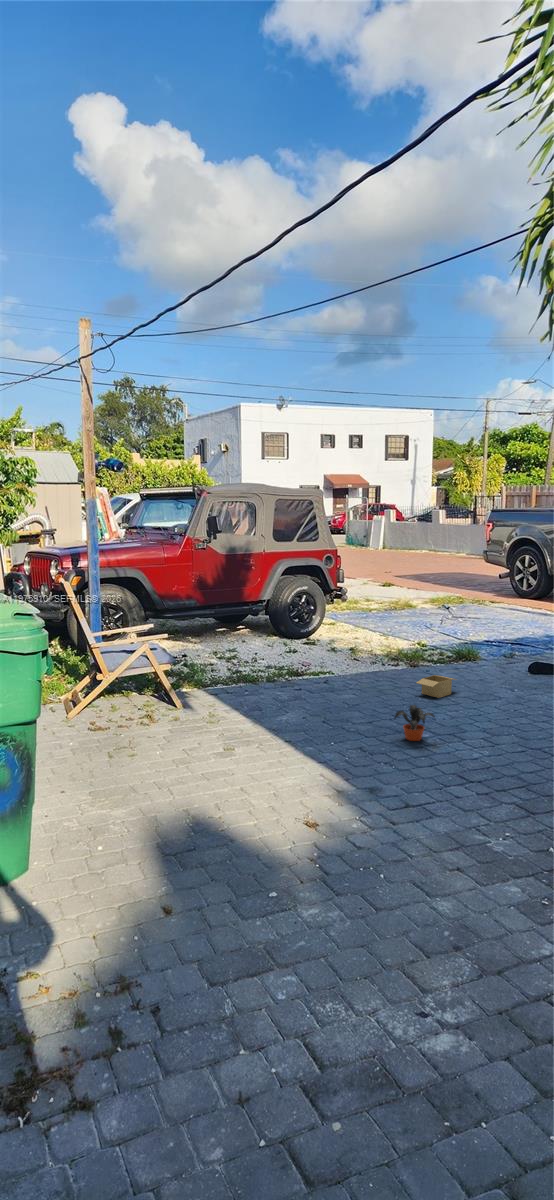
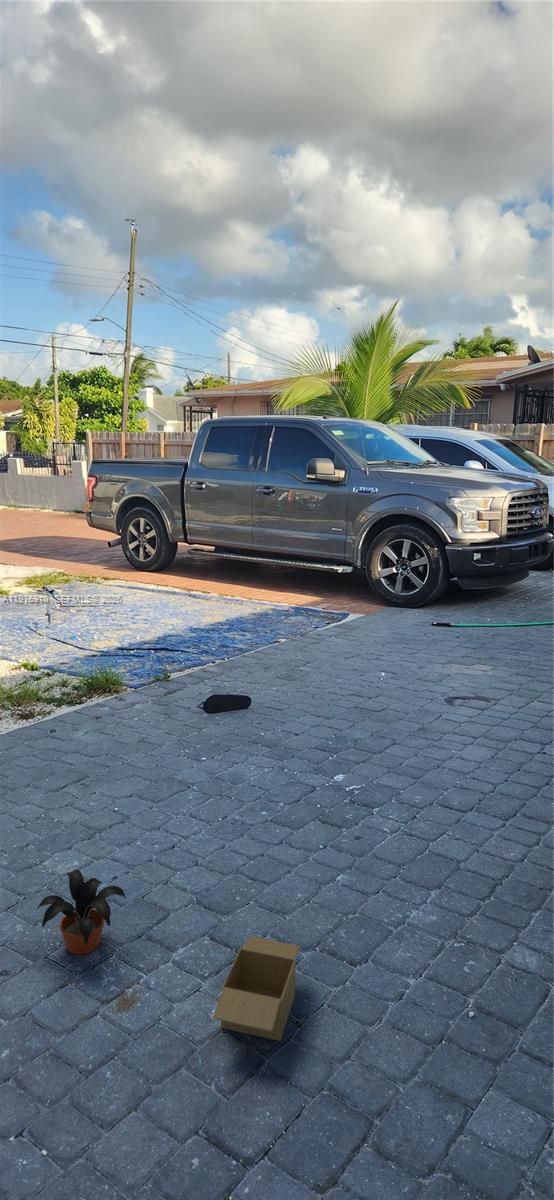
cardboard box: present [416,675,457,698] -> present [213,936,300,1041]

